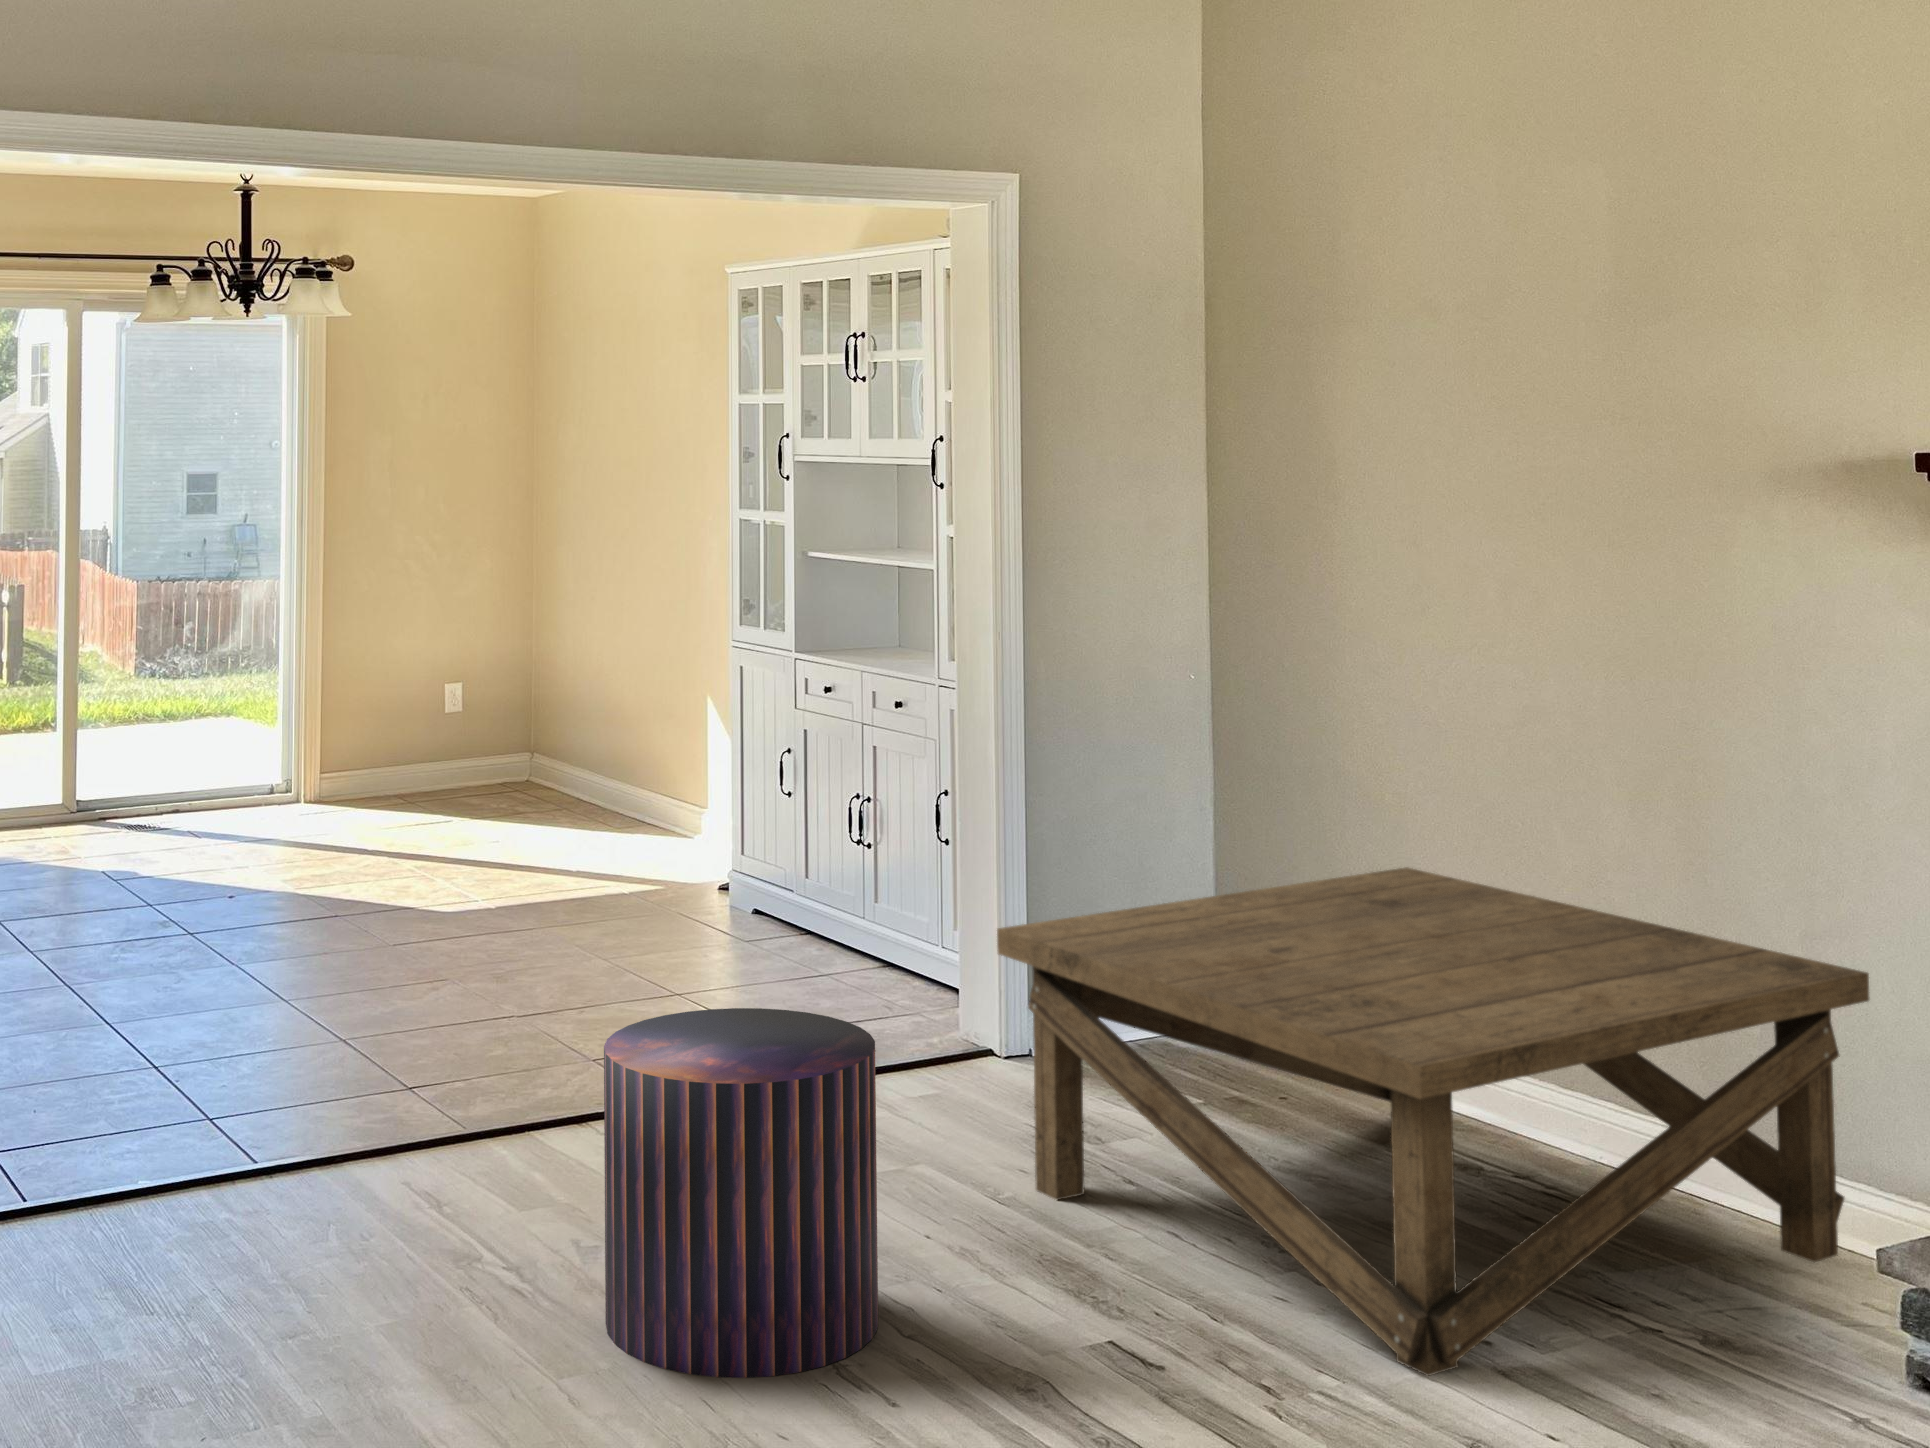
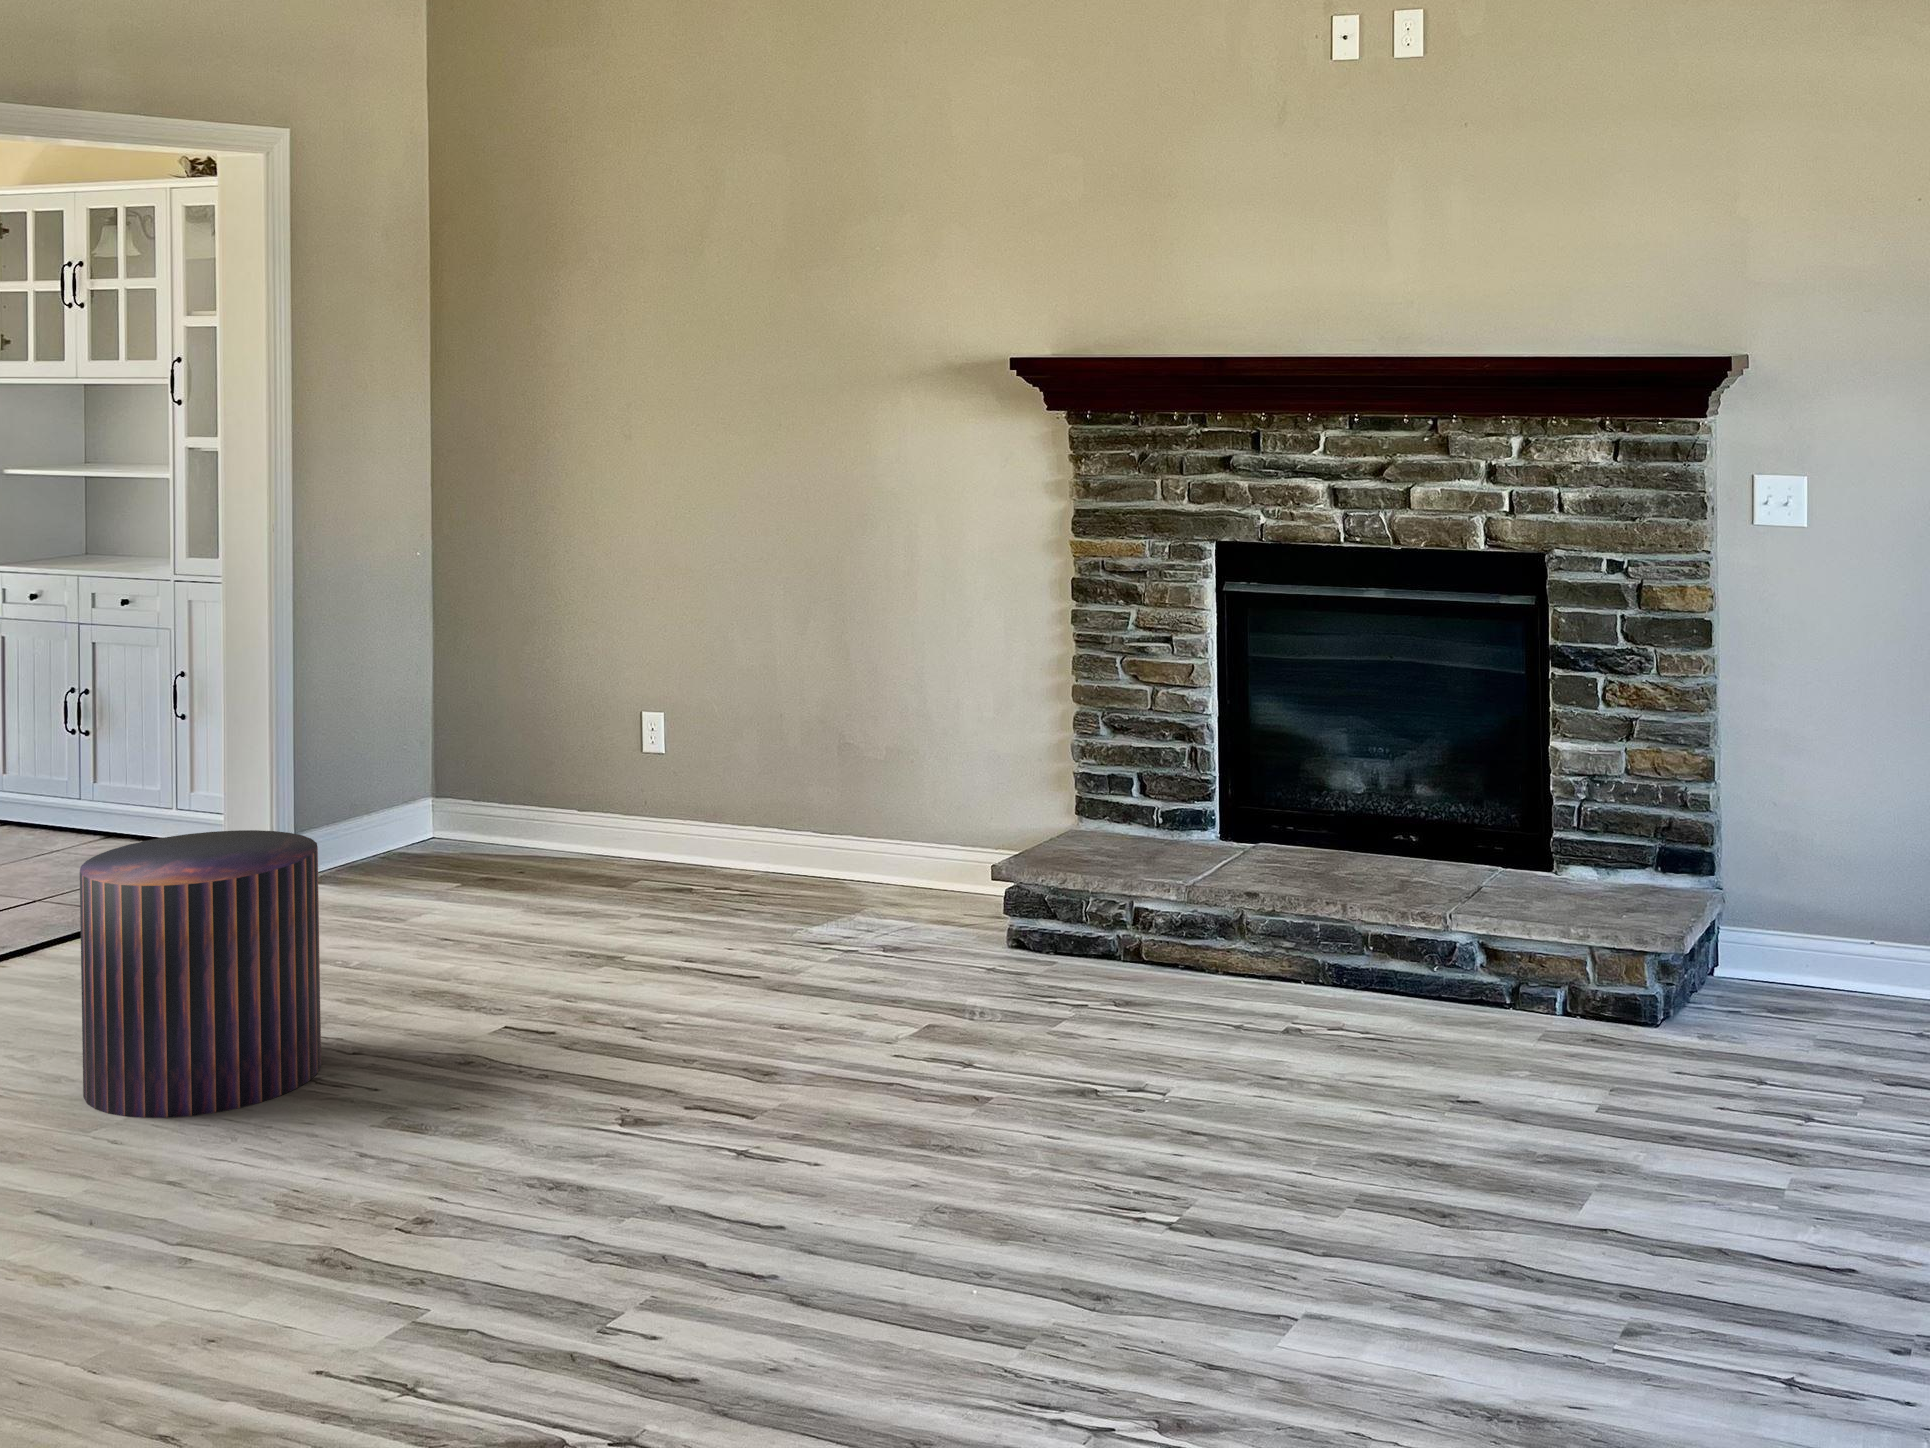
coffee table: present [997,867,1870,1376] -> none [341,680,960,1006]

